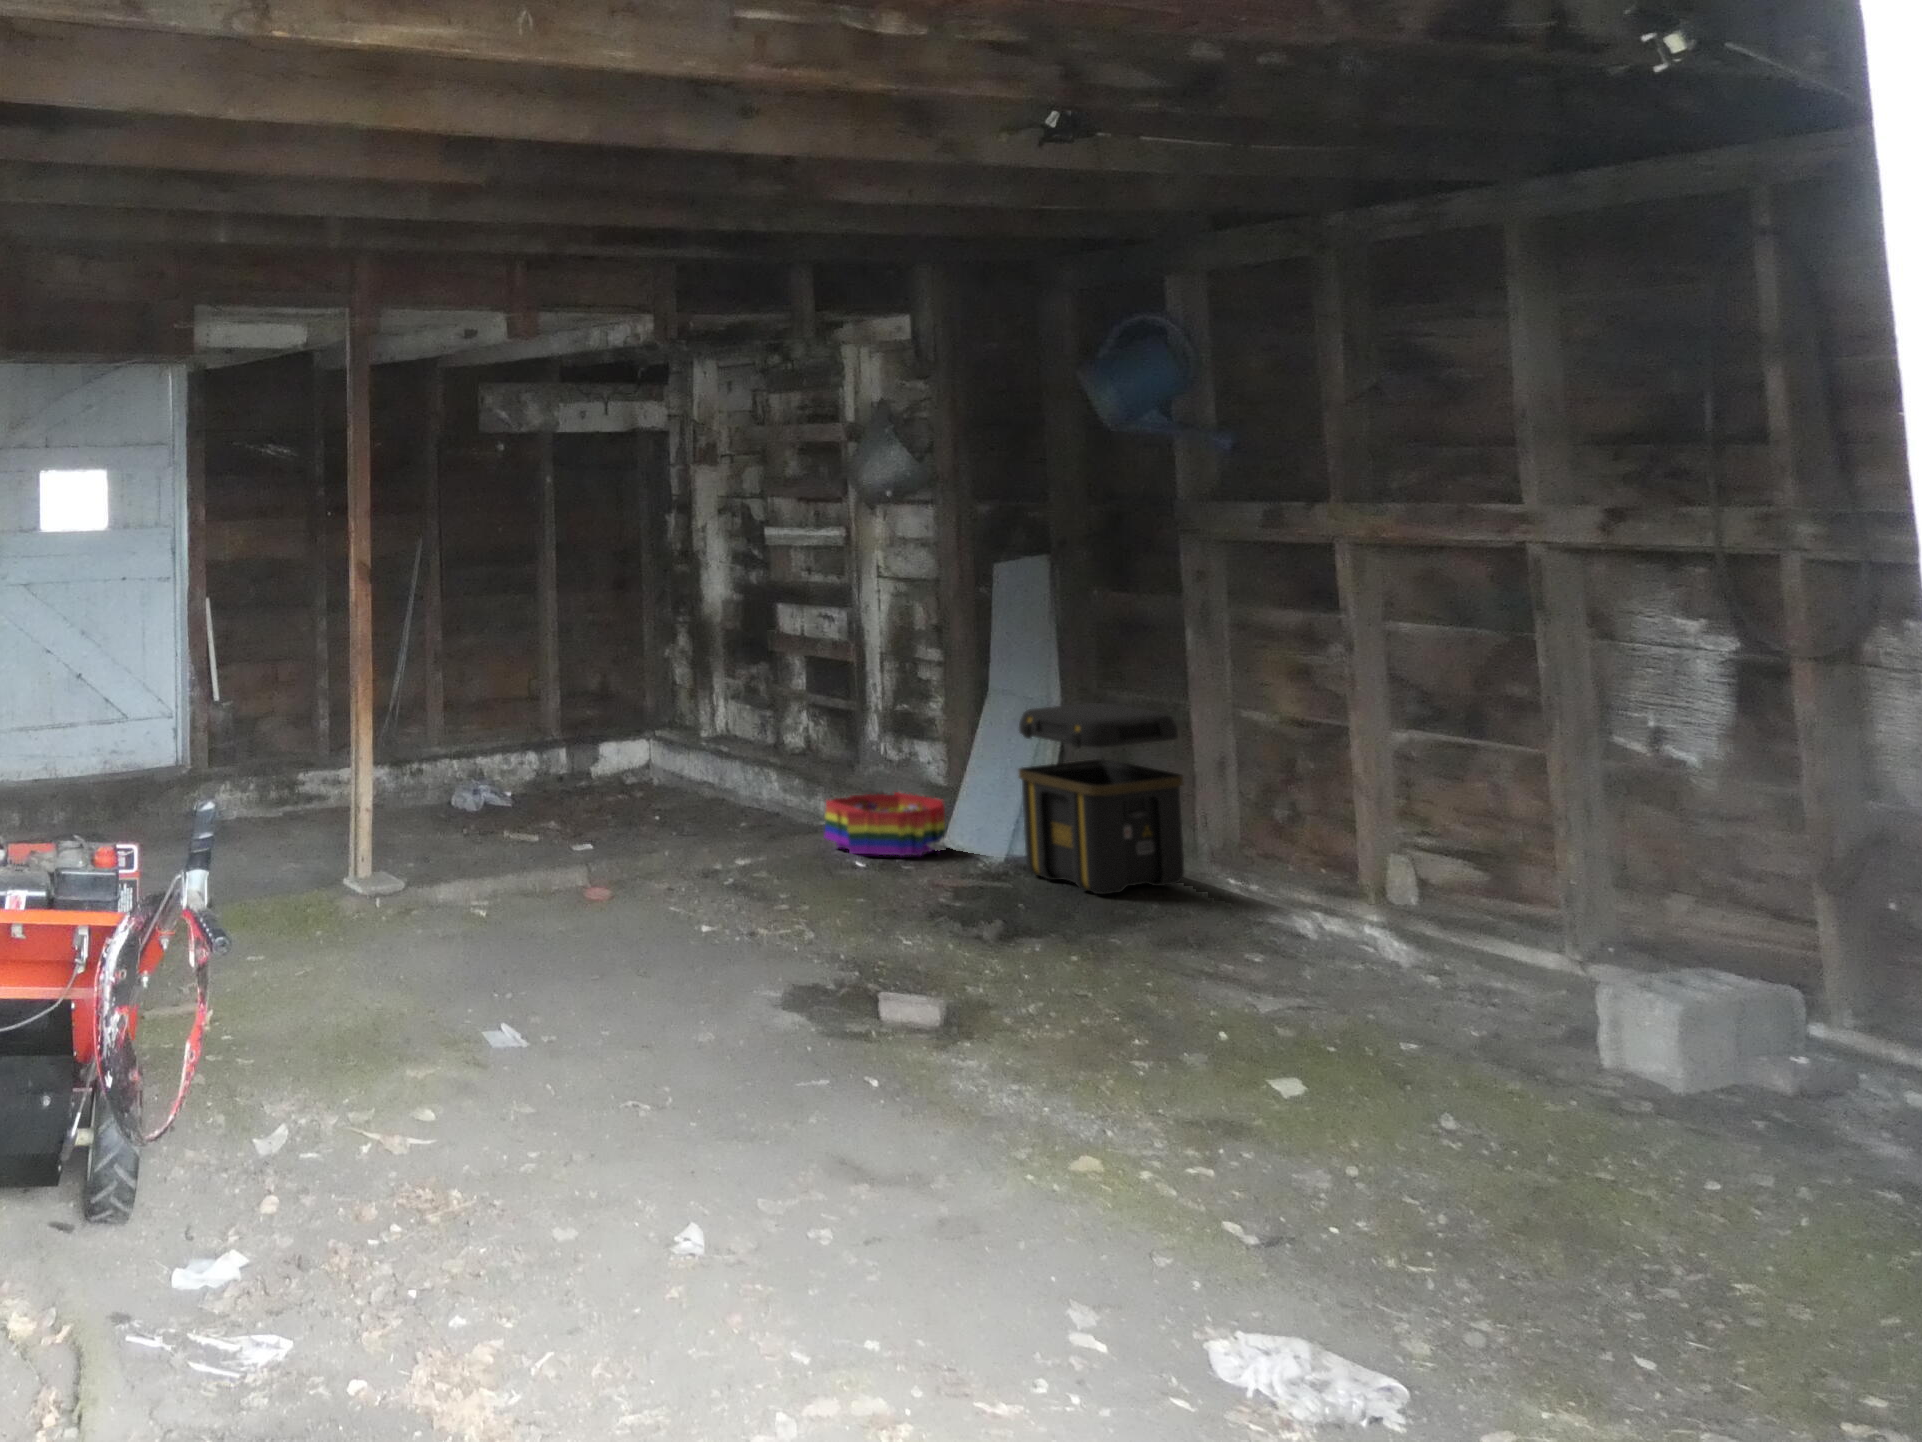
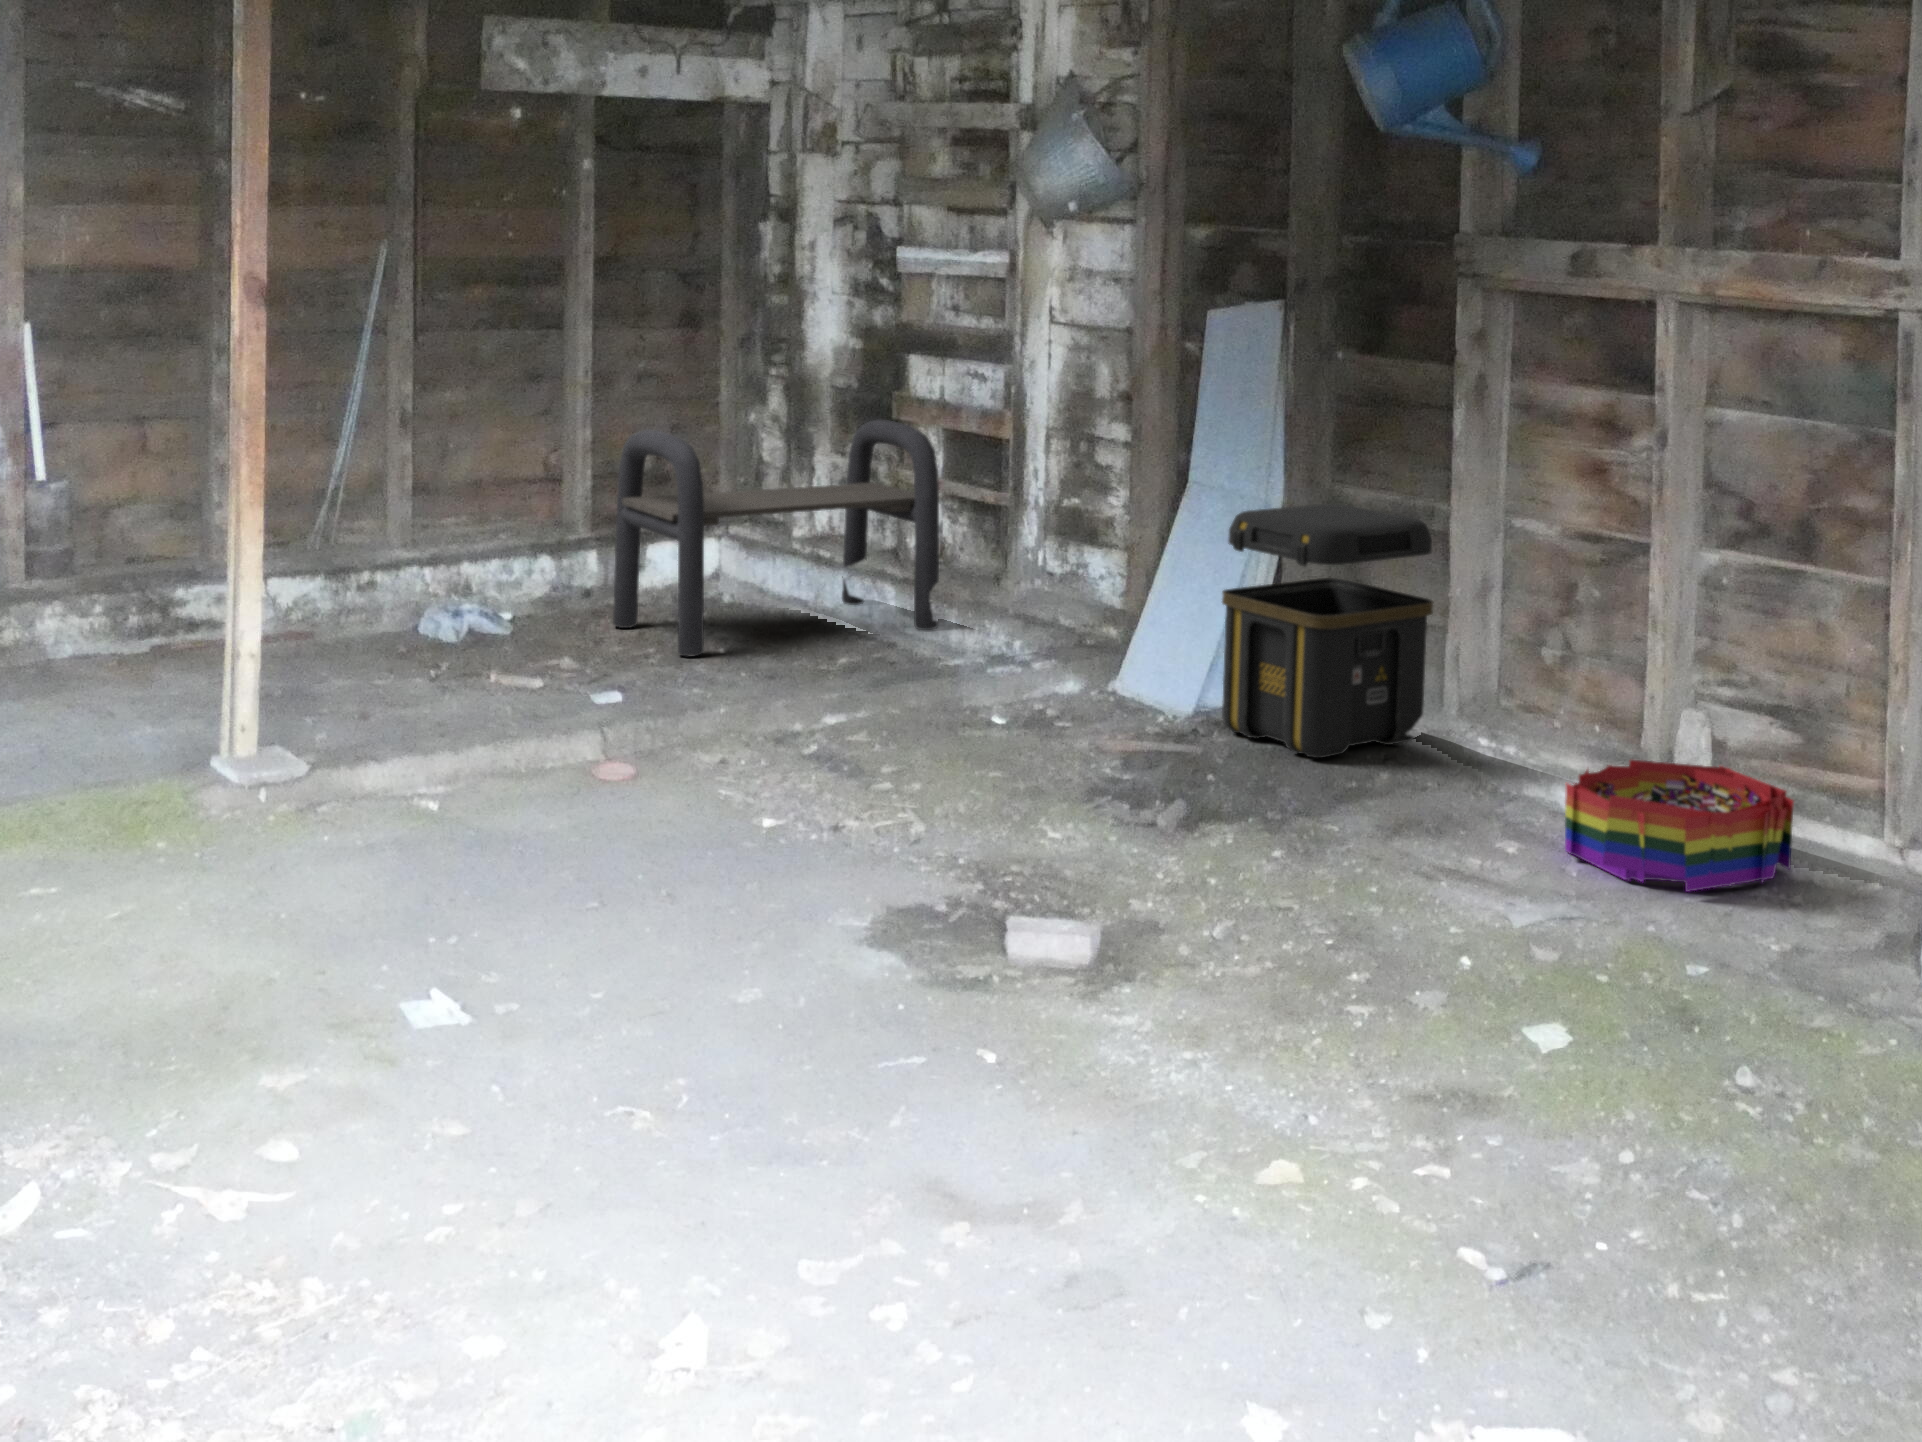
bench: none [581,650,809,820] -> present [613,420,939,656]
storage bin: present [824,792,945,856] -> present [1565,760,1794,892]

